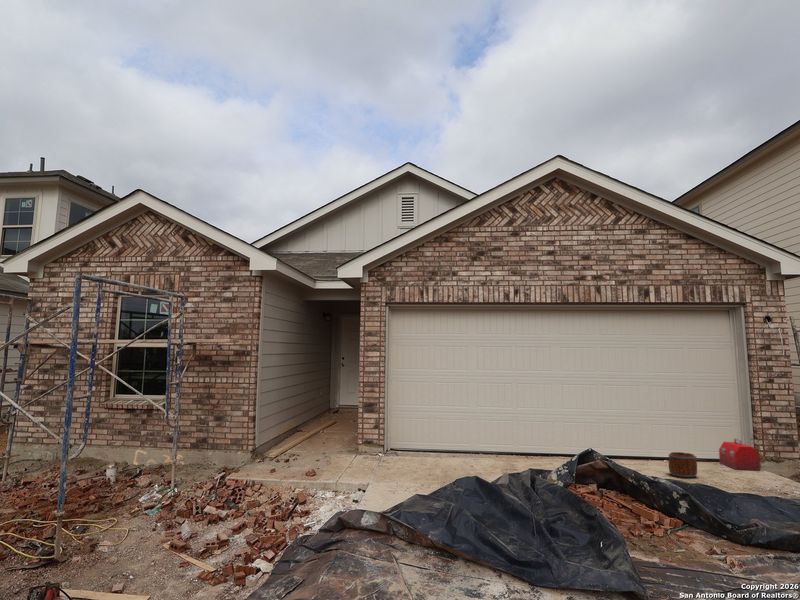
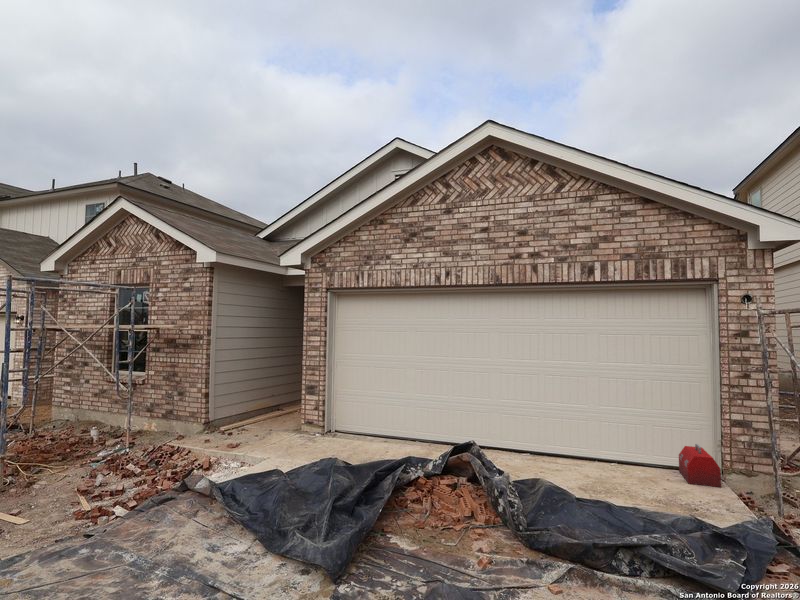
bucket: present [669,452,697,478] -> none [590,460,622,493]

